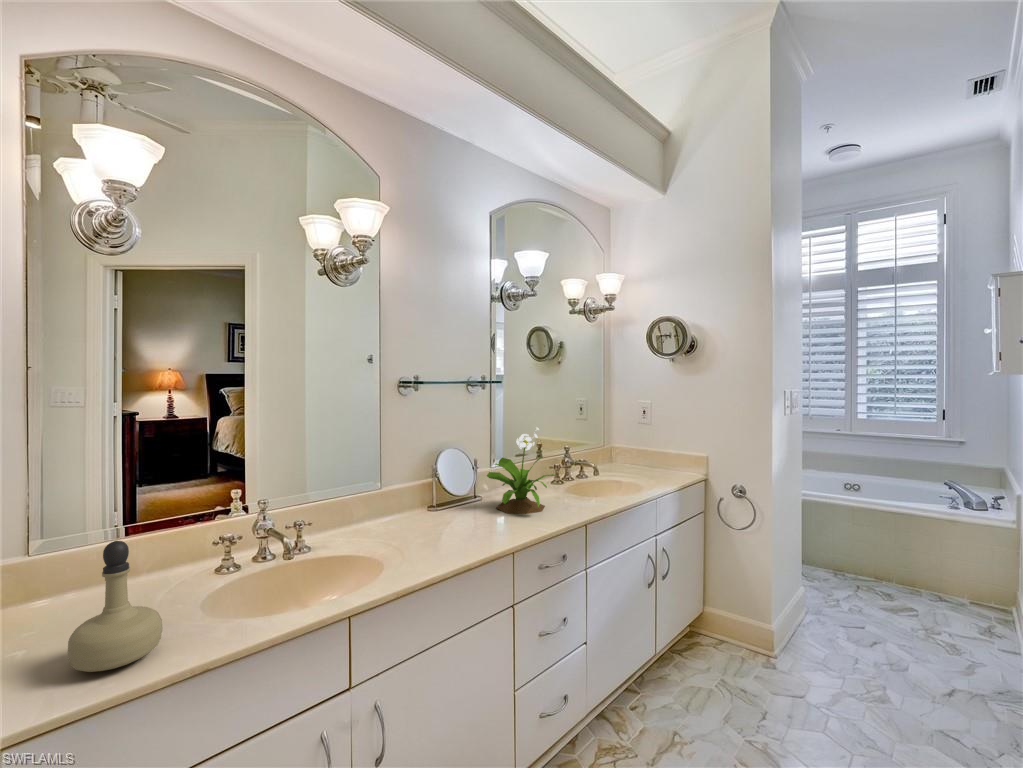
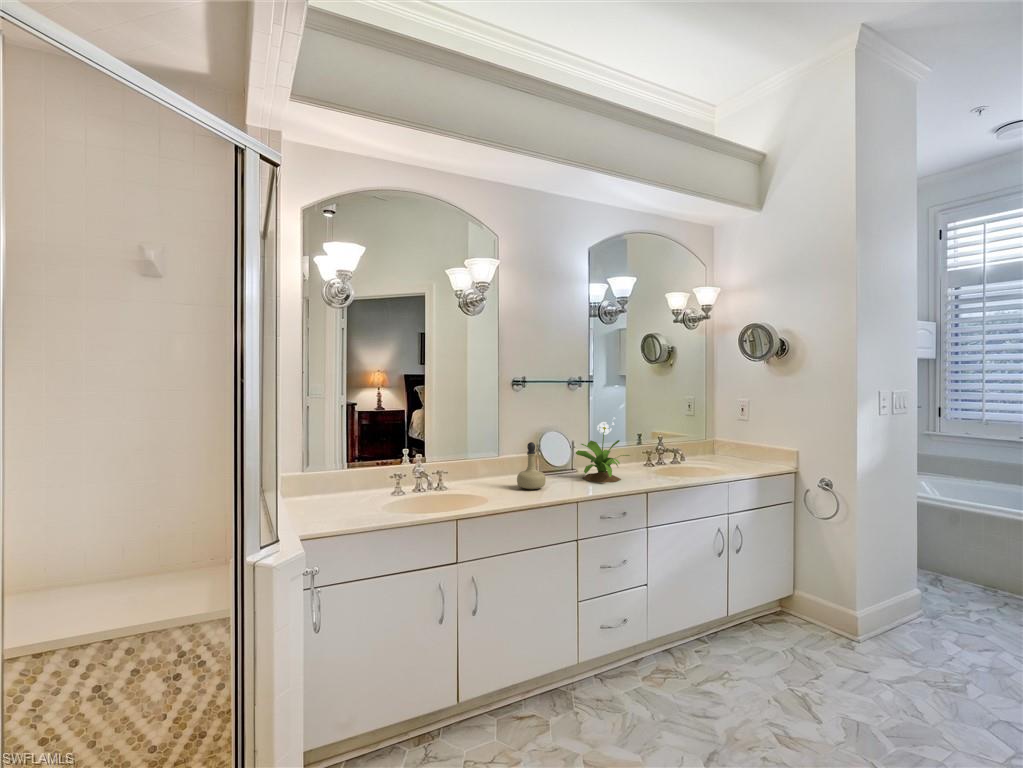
perfume bottle: present [68,541,163,672] -> present [517,442,546,489]

